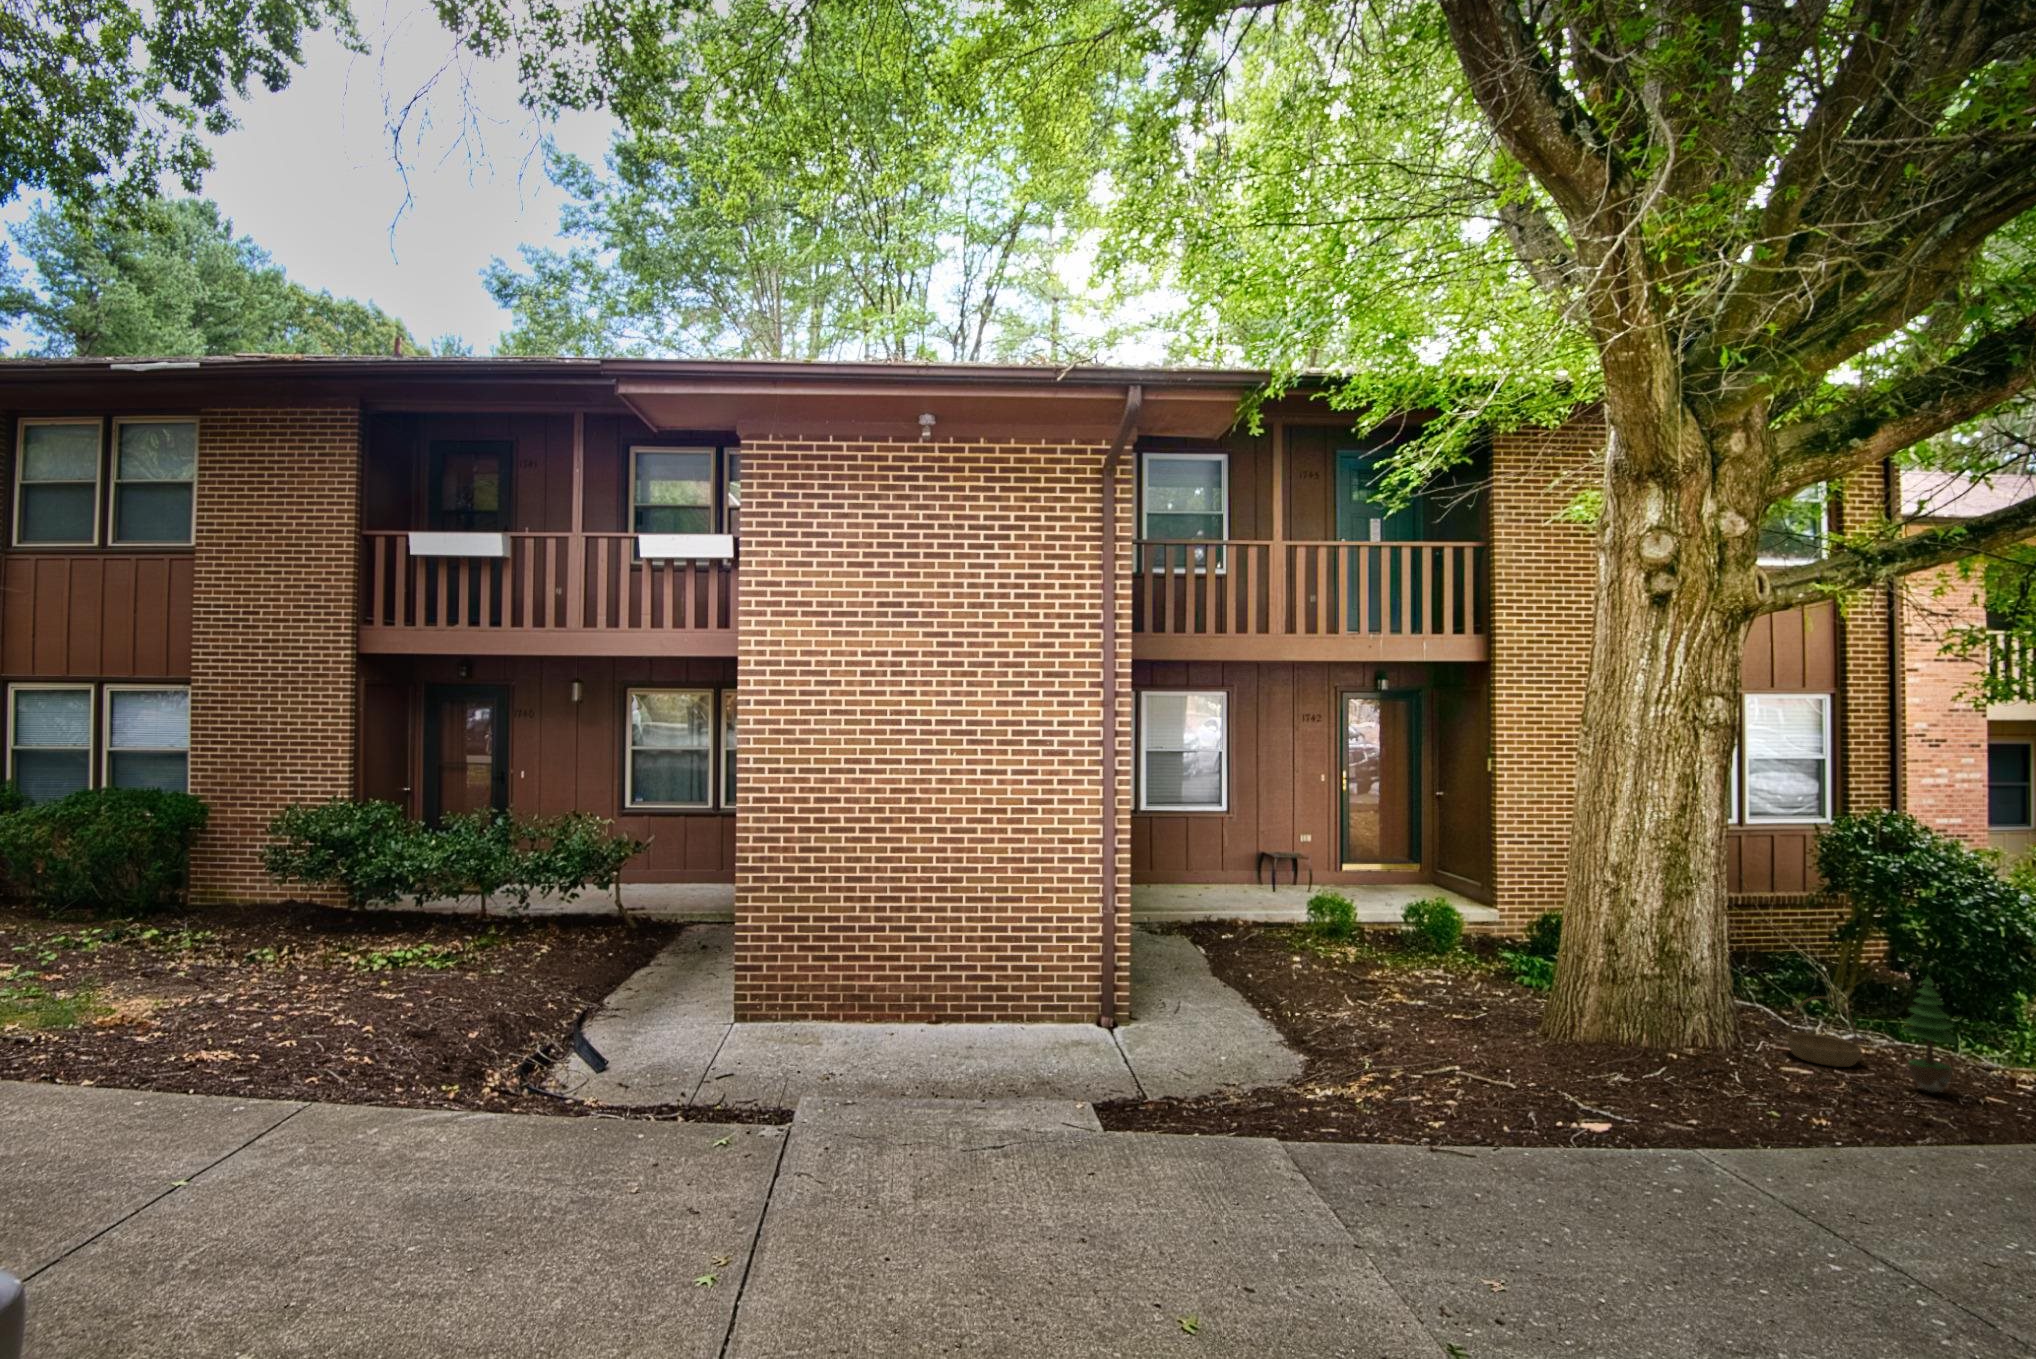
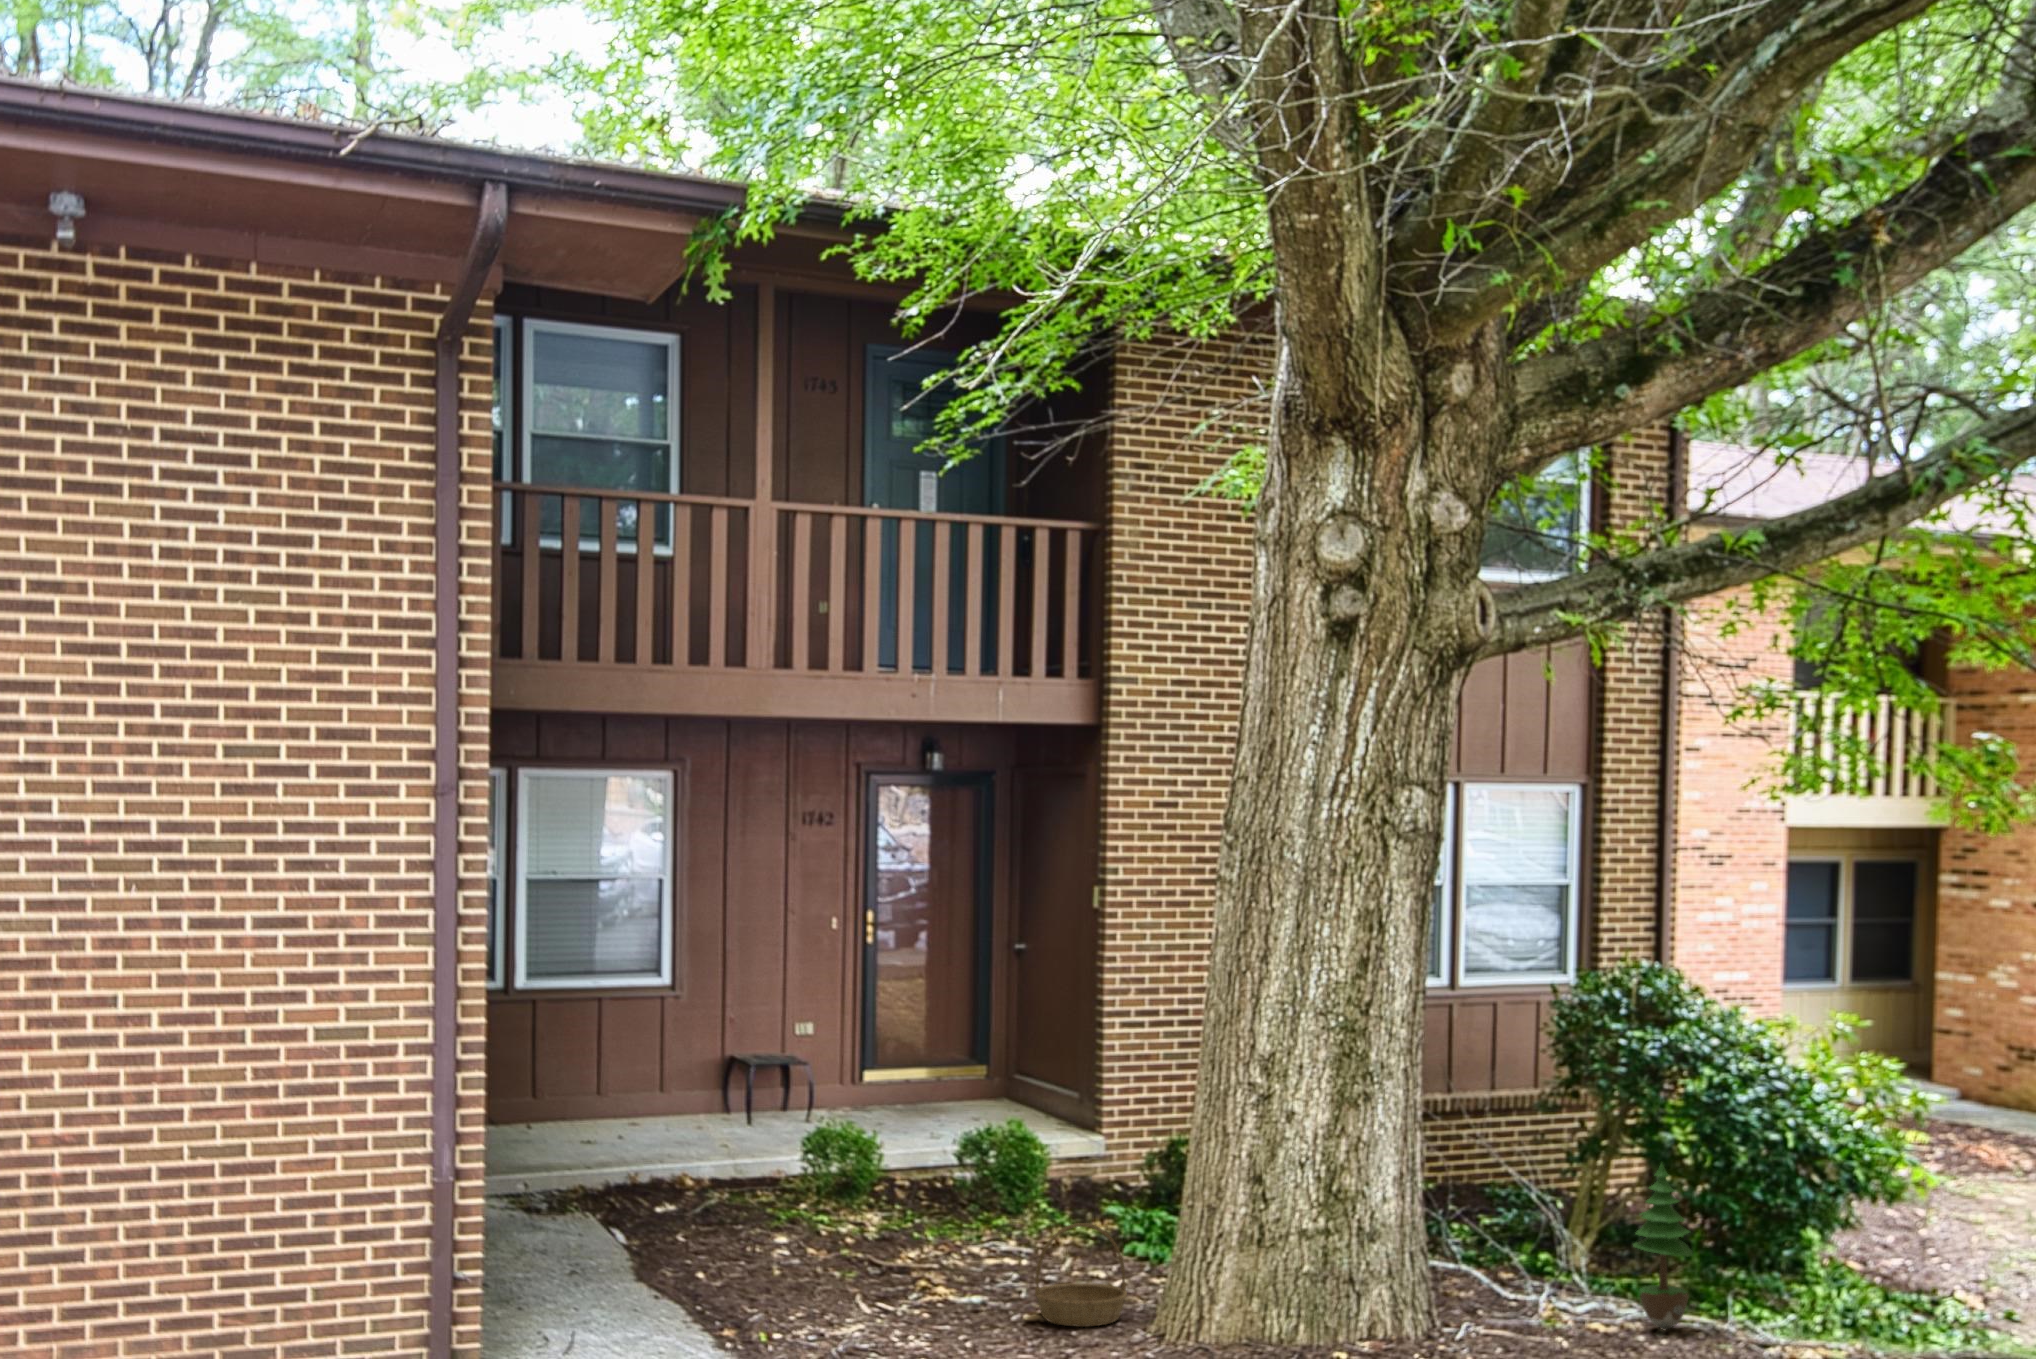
basket: present [1785,996,1862,1067] -> present [1035,1223,1127,1327]

